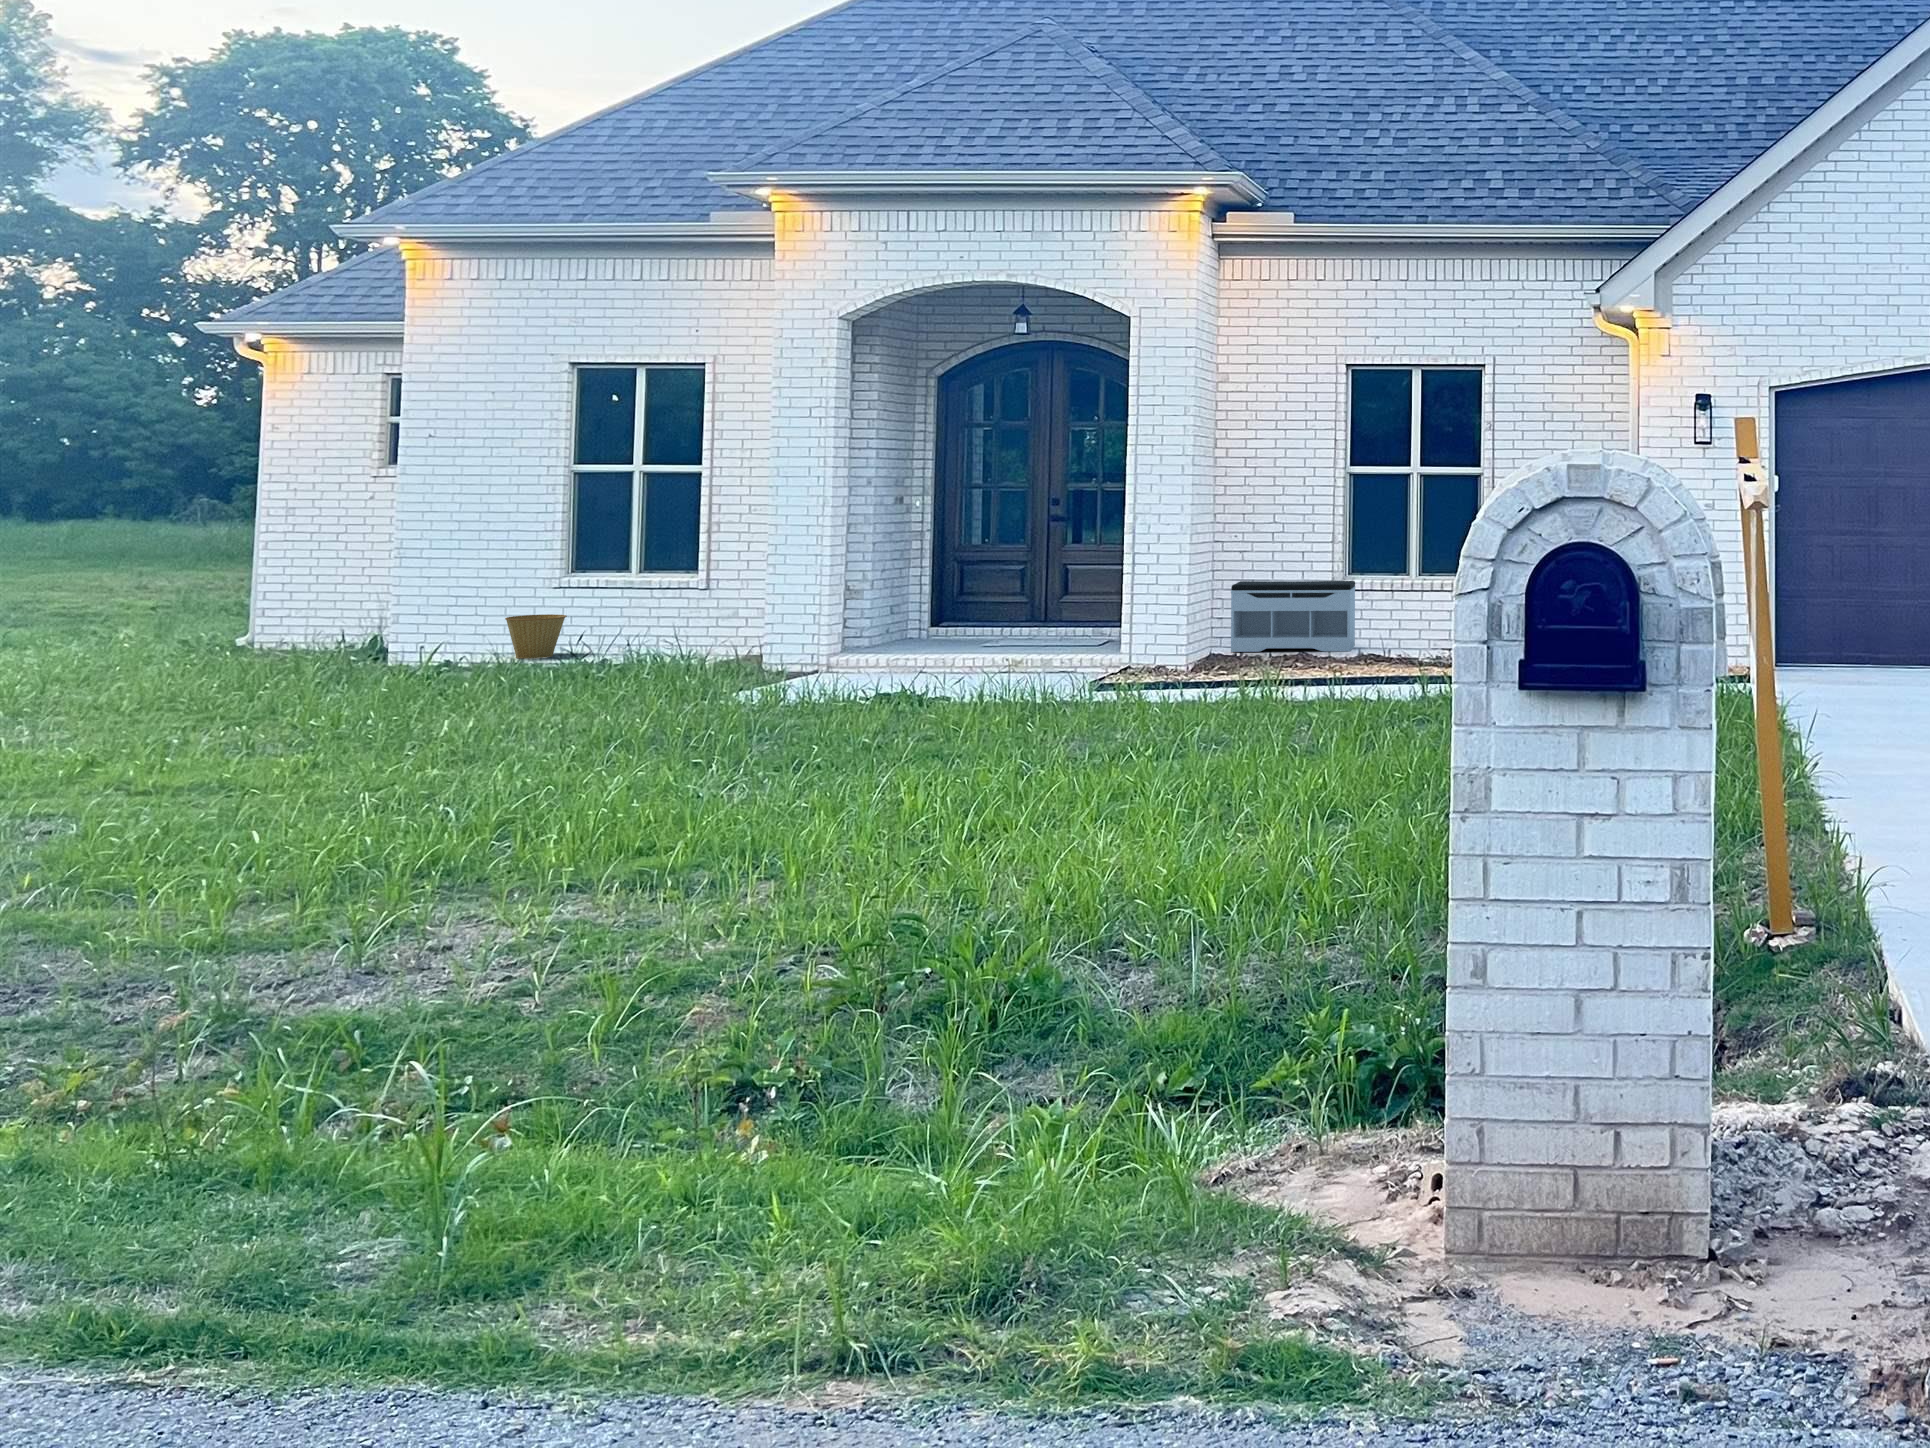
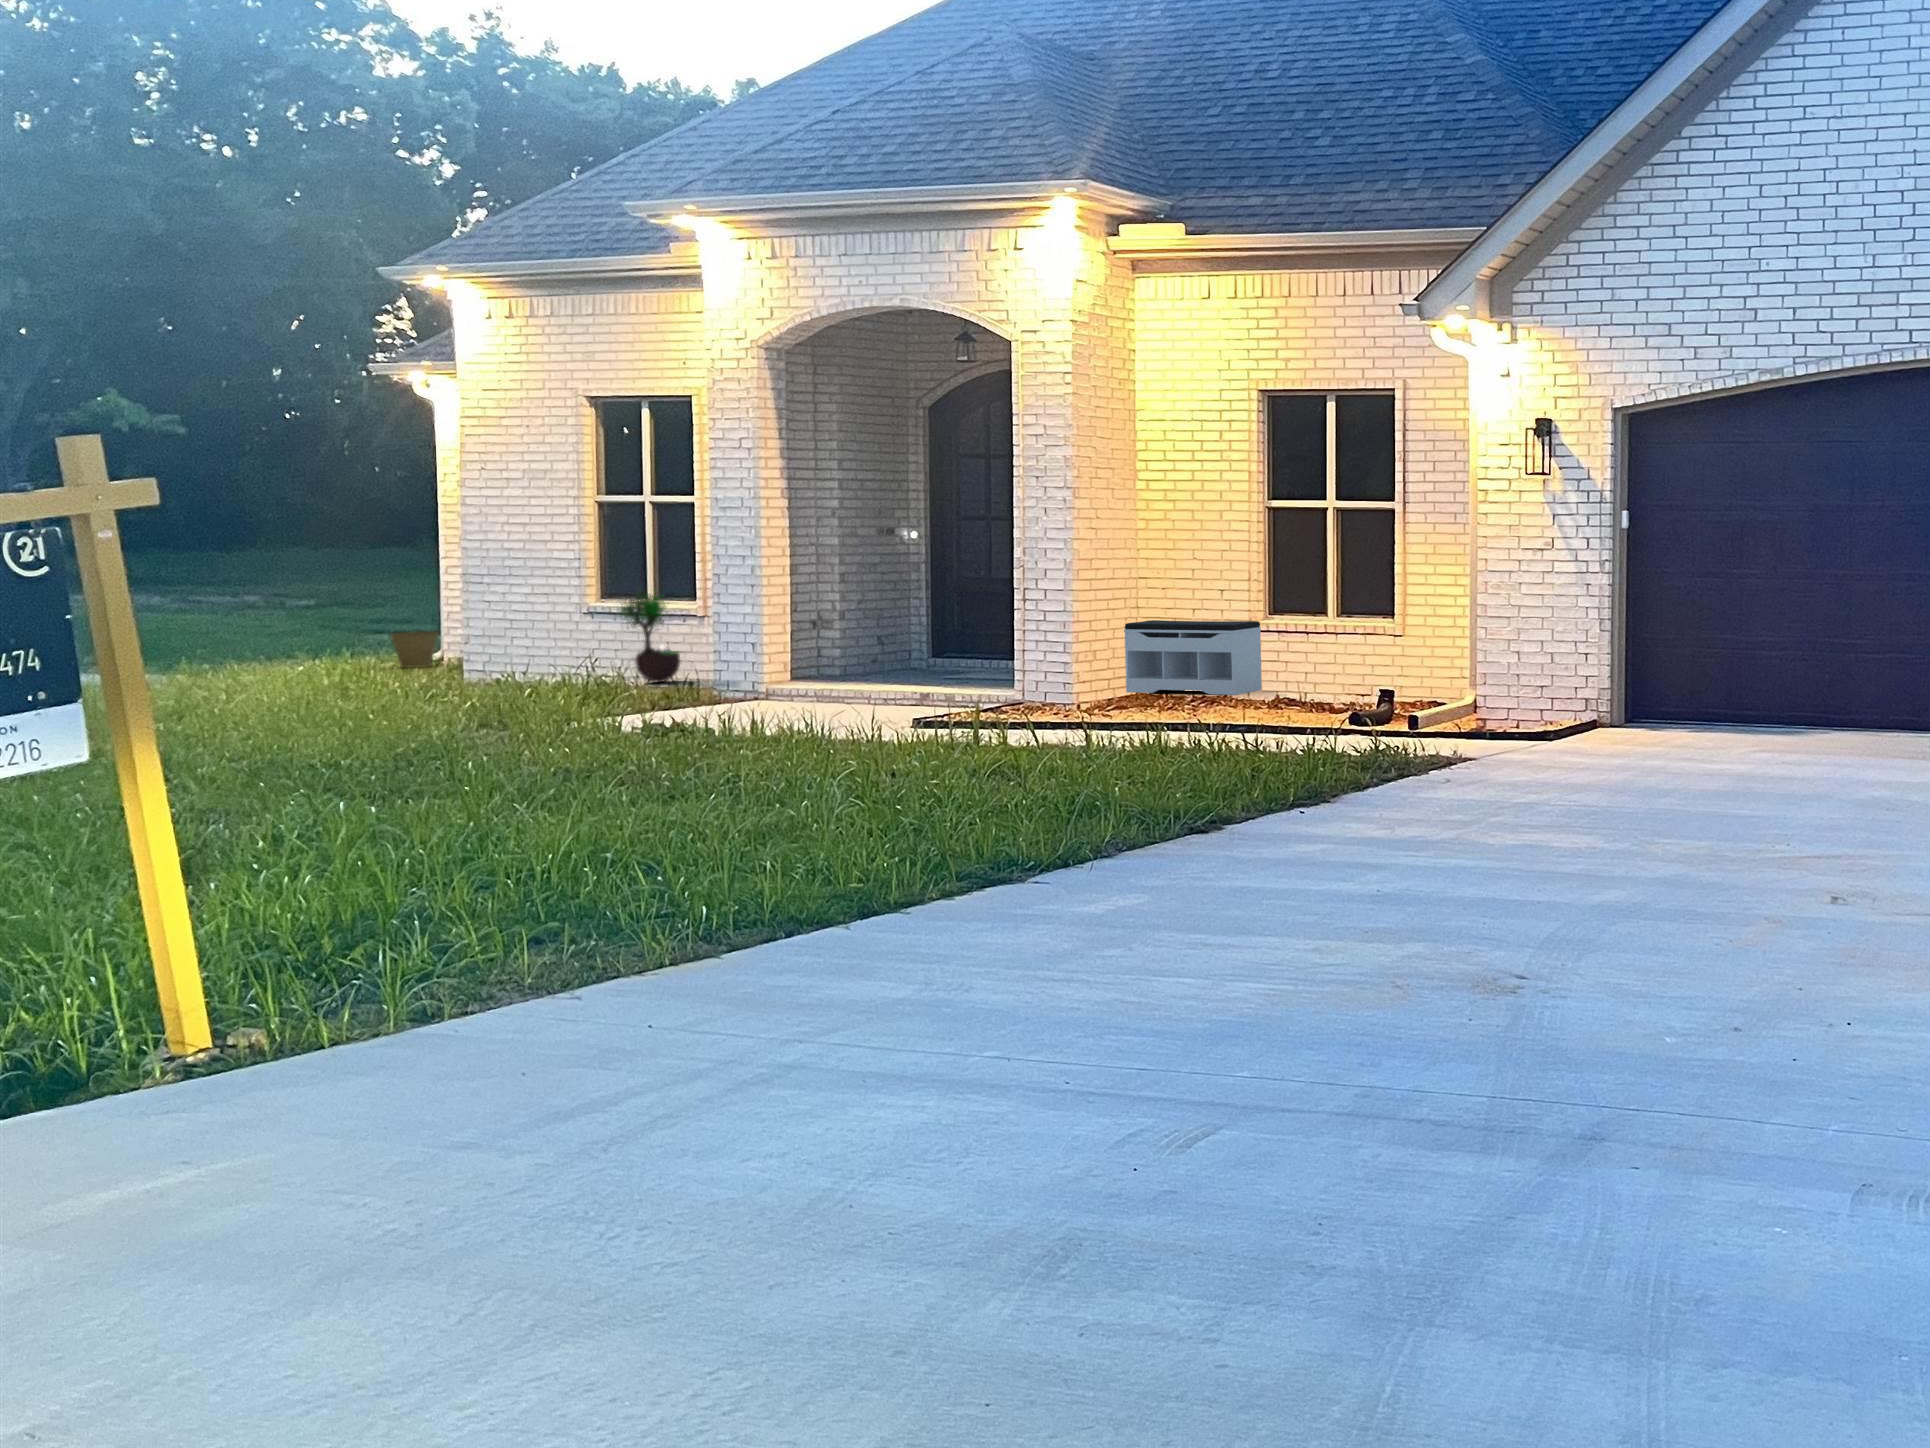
potted tree: none [604,550,670,655] -> present [619,589,680,683]
basket: present [505,614,567,658] -> present [391,631,439,668]

